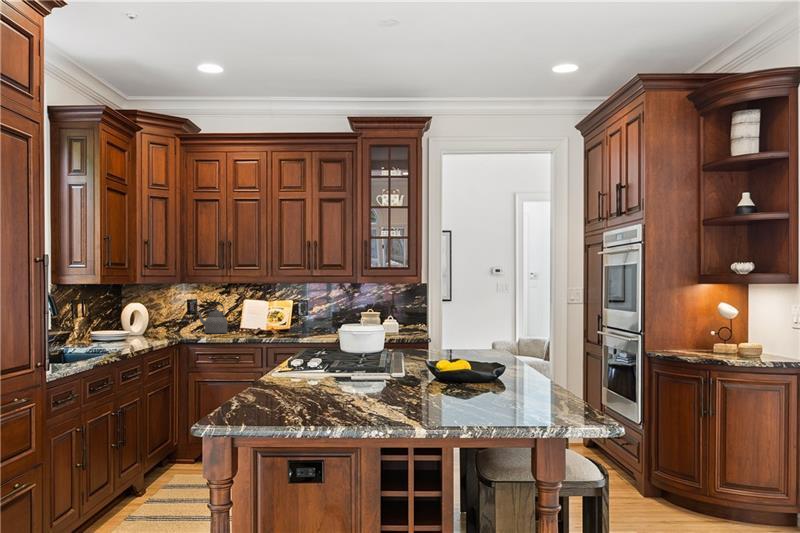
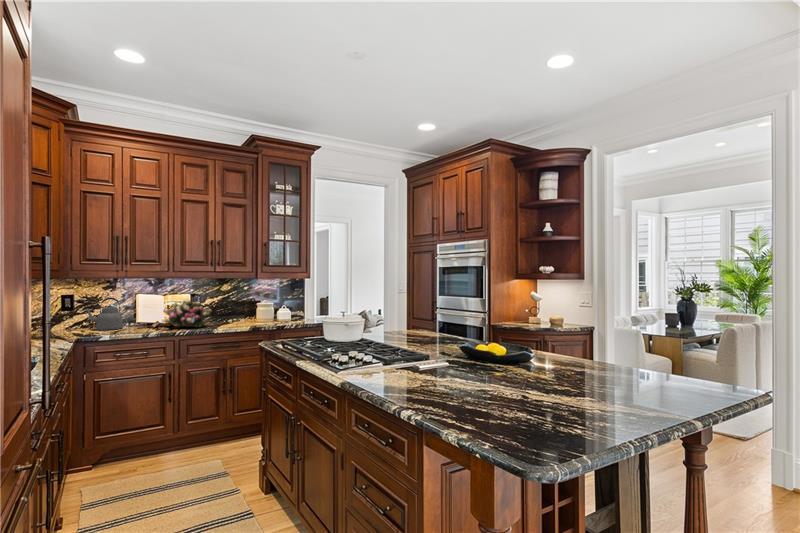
flower arrangement: none [251,307,301,337] -> present [162,300,212,327]

